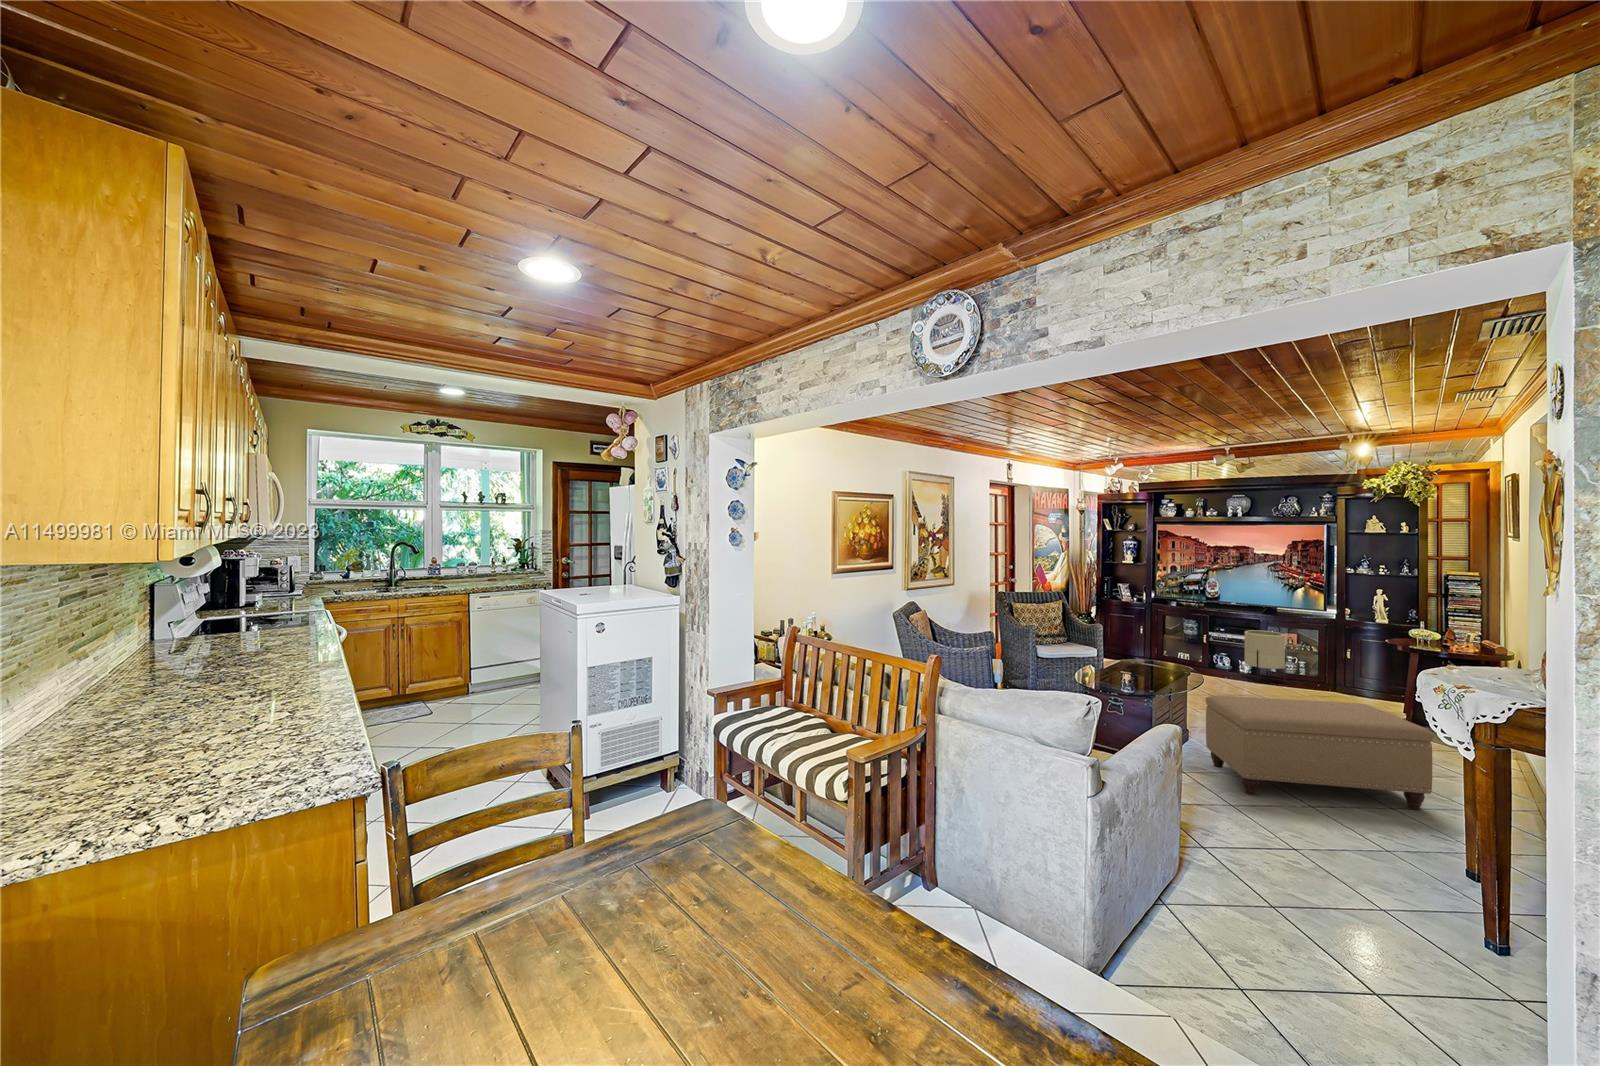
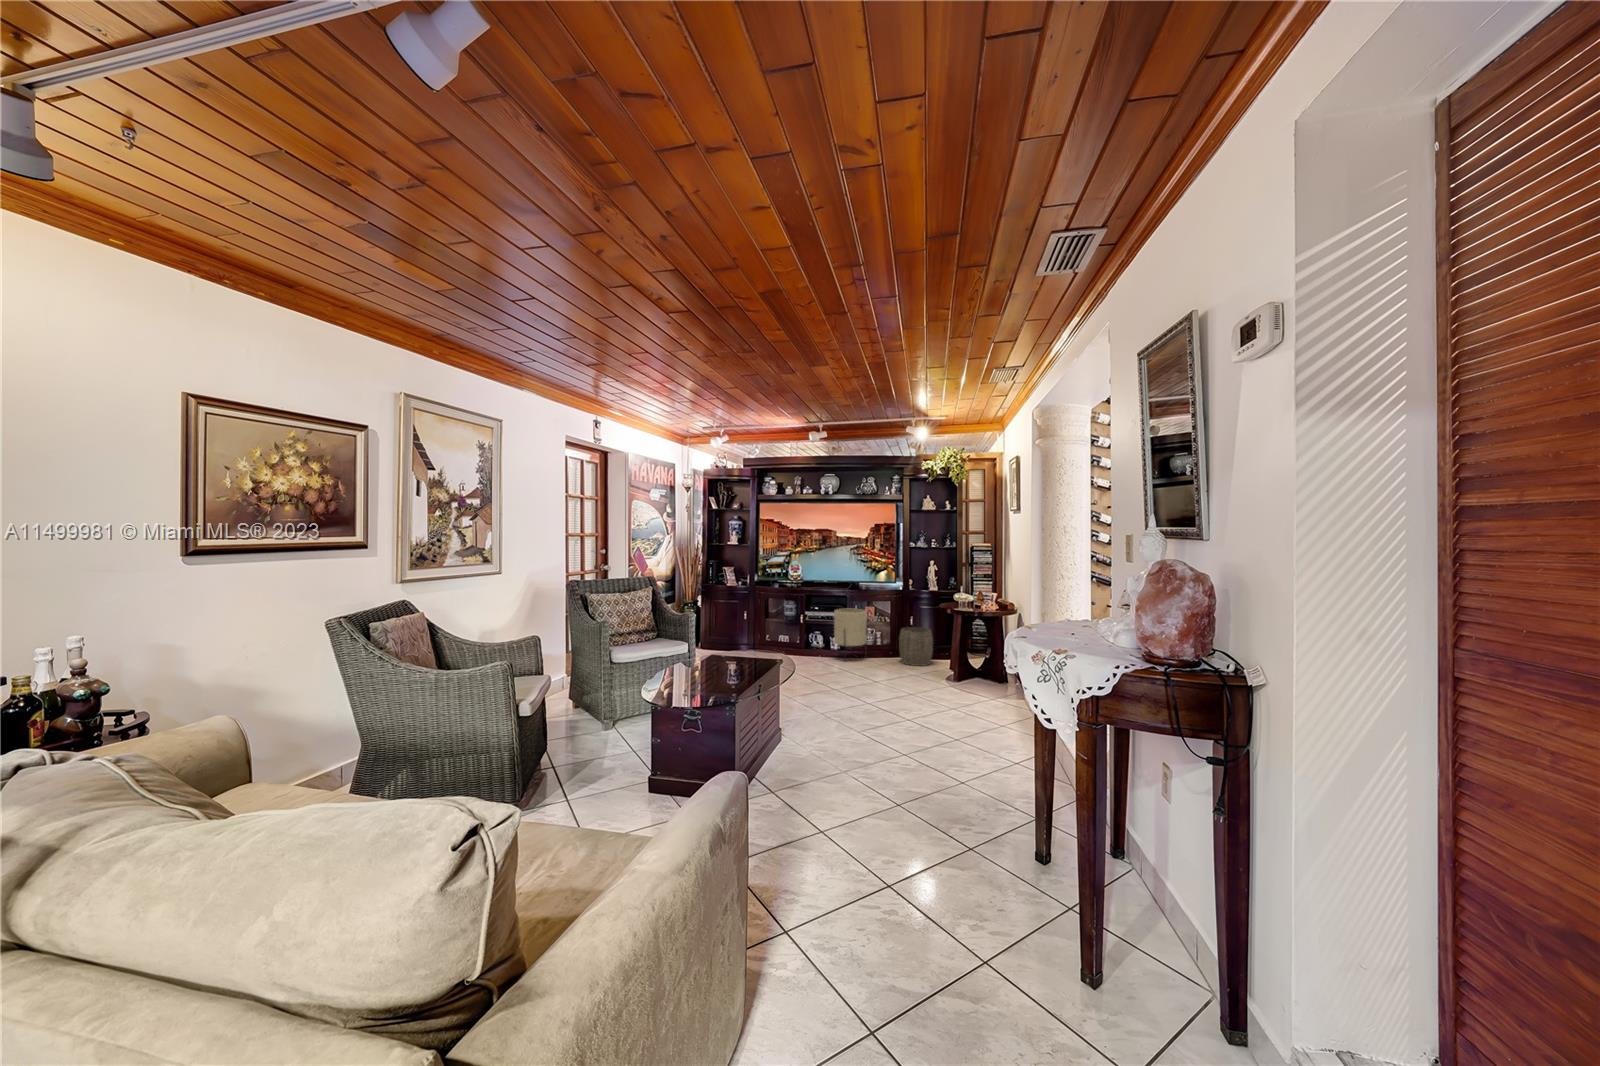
woven basket: none [1329,656,1377,698] -> present [899,627,933,666]
ottoman: present [1206,696,1434,810] -> none [790,678,993,816]

